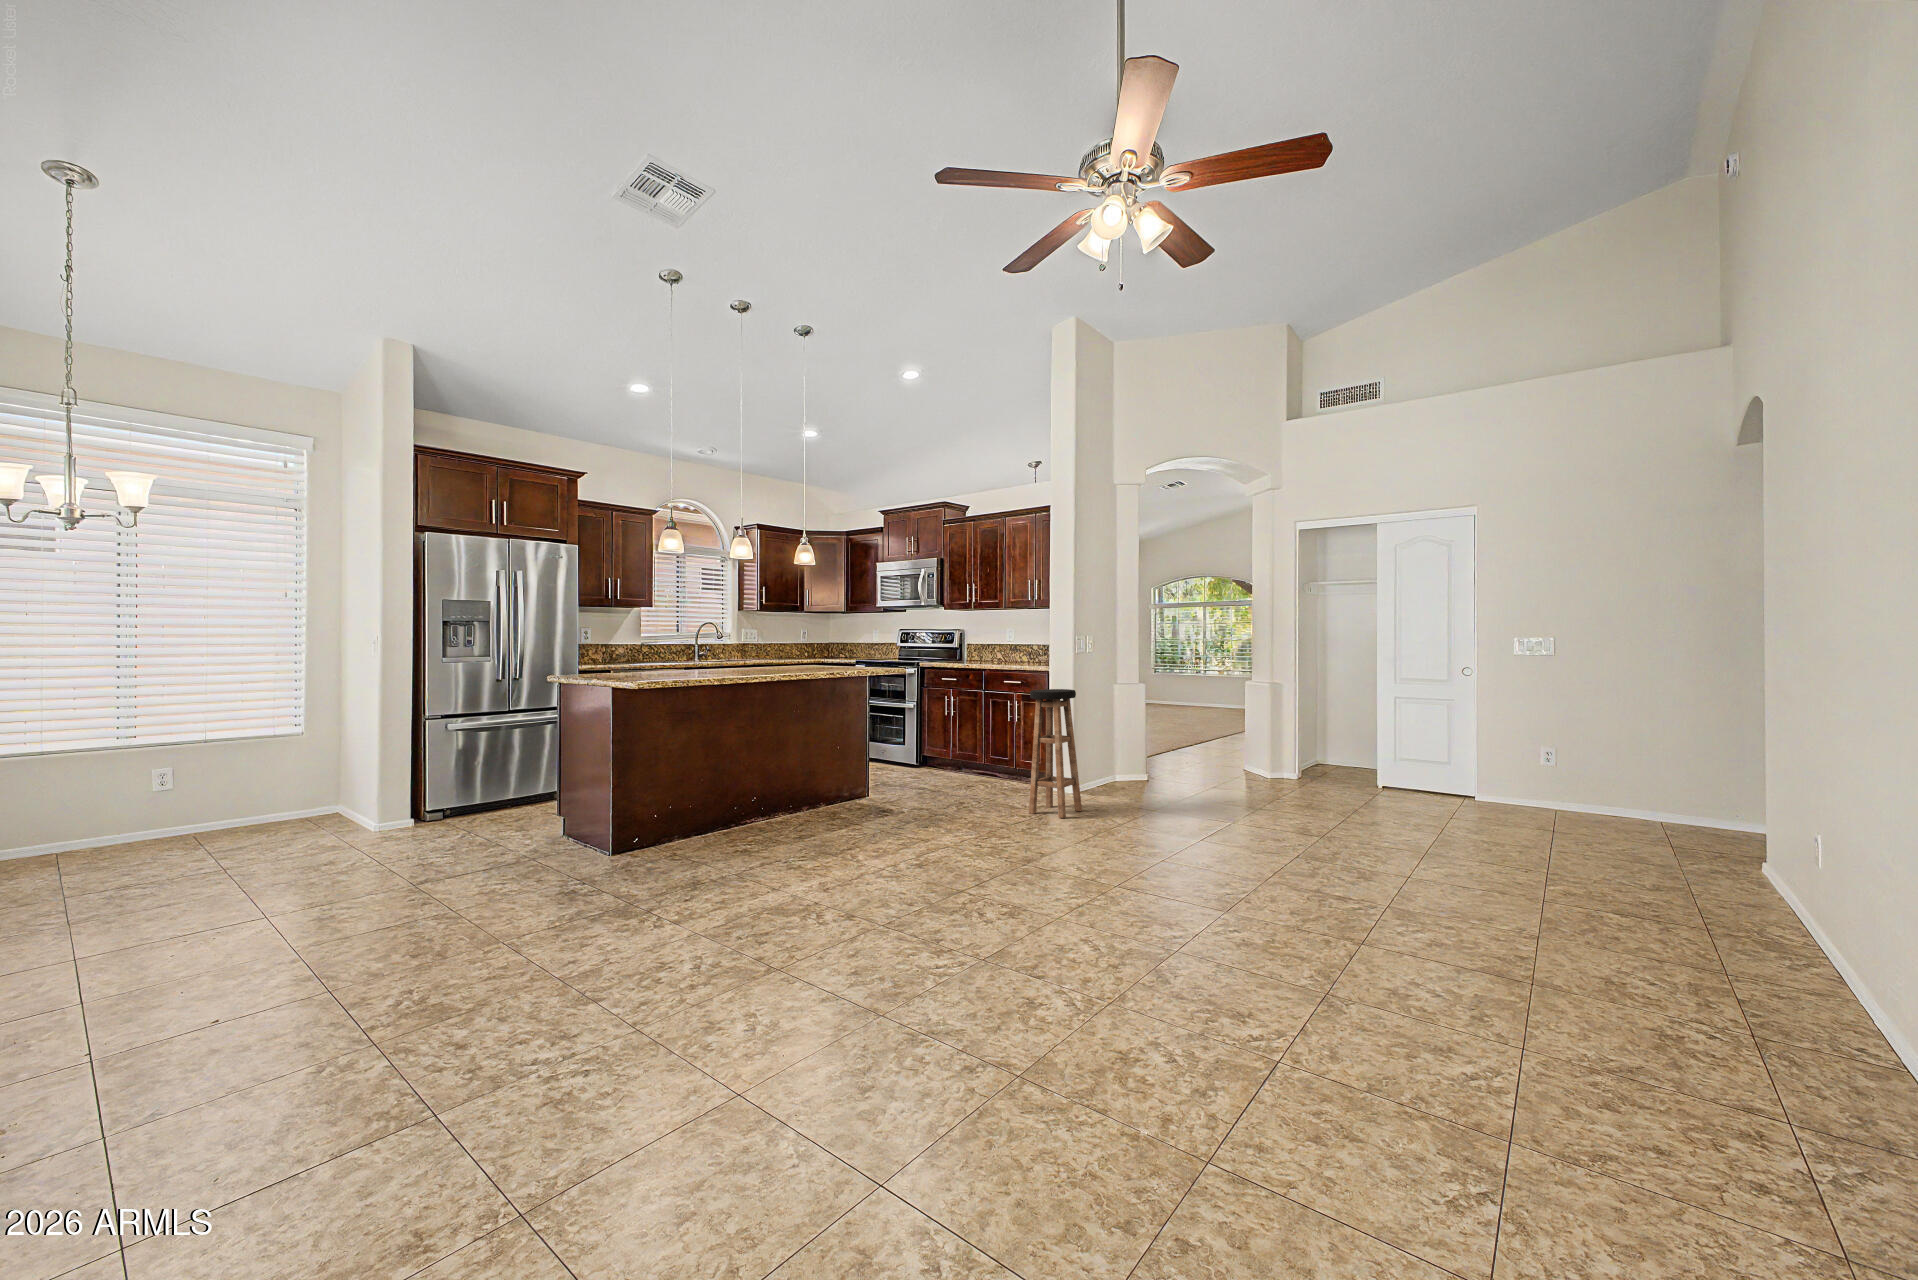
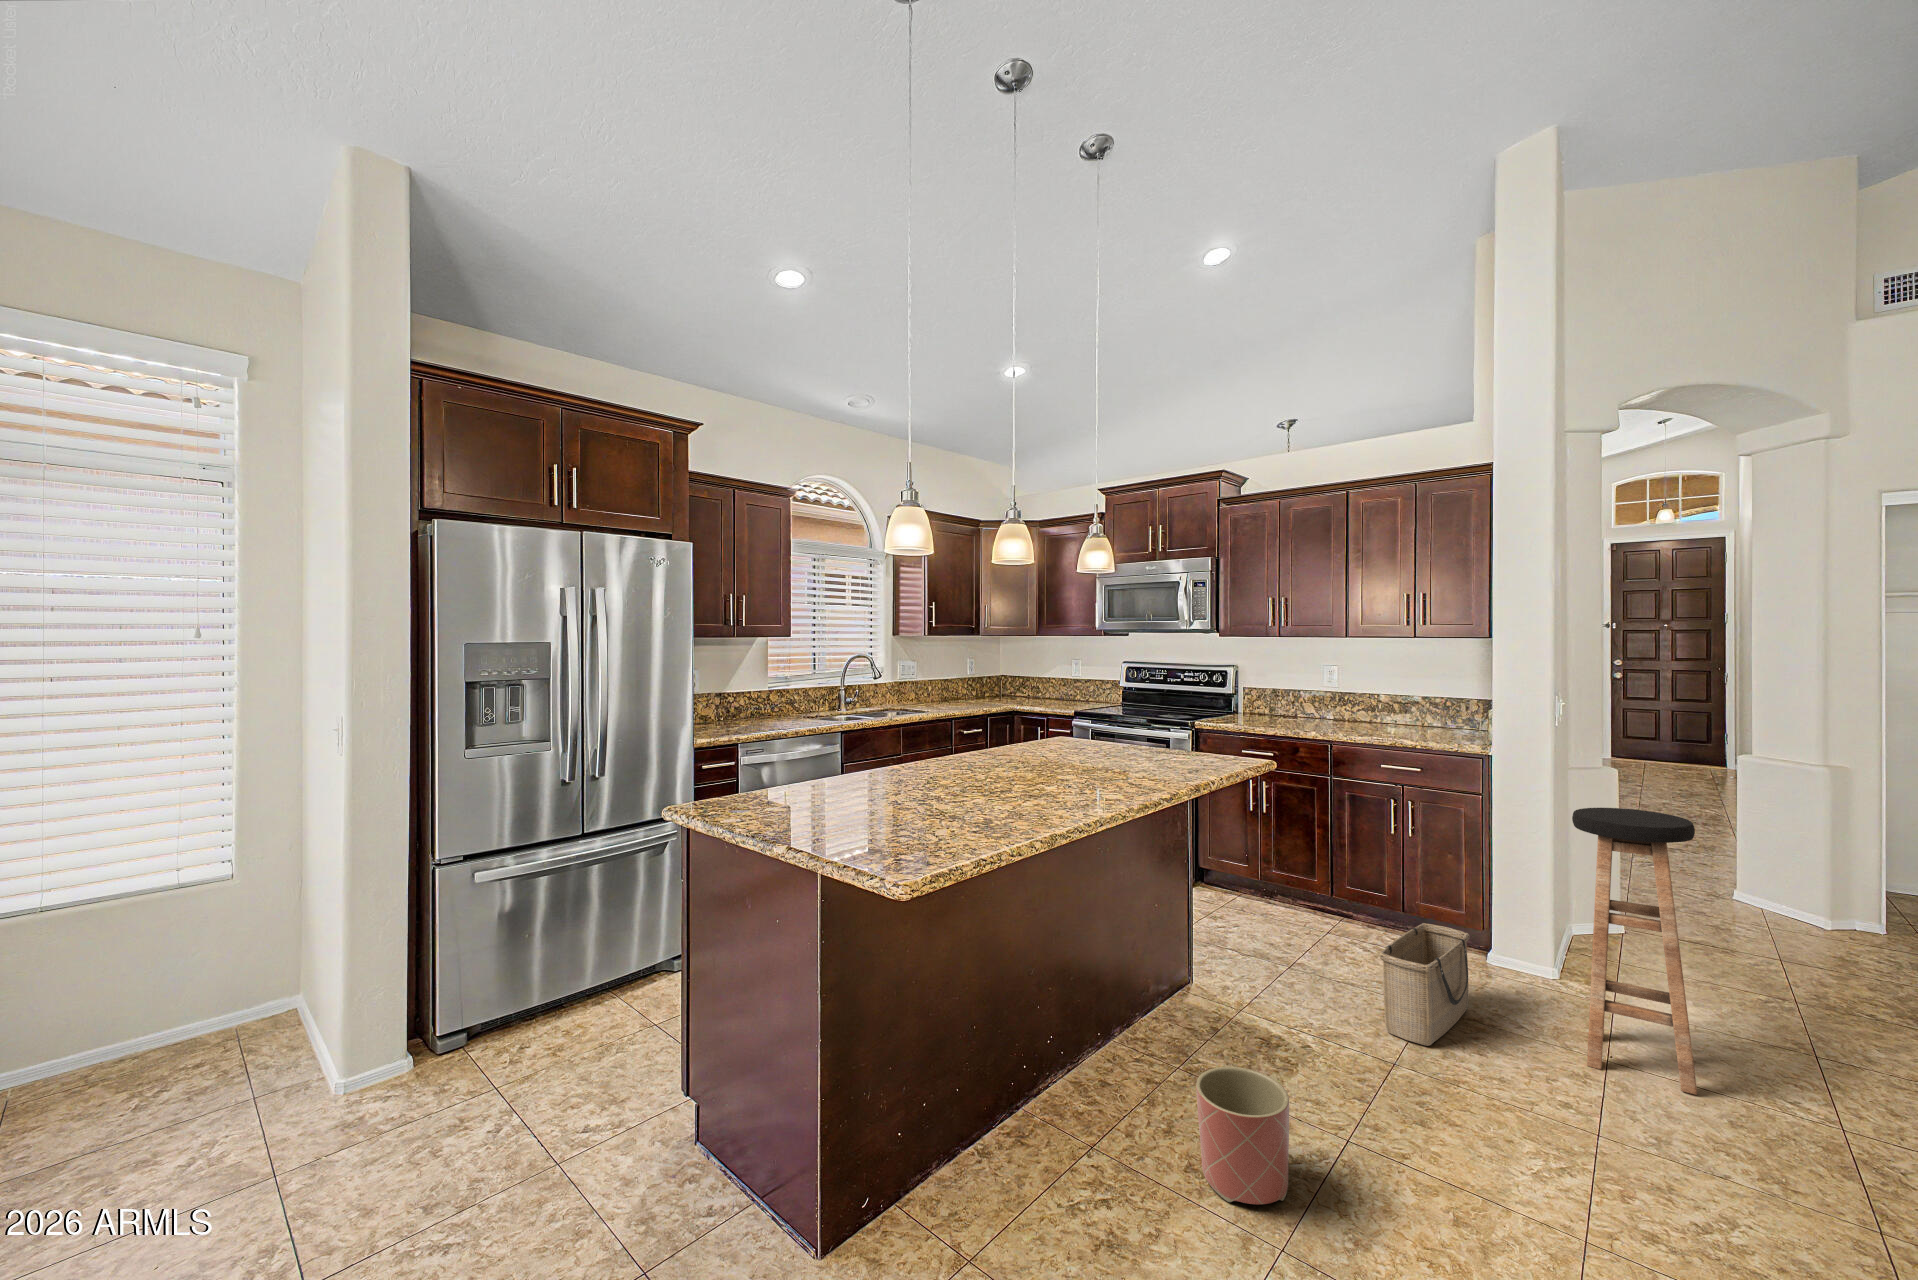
basket: none [943,759,1002,810] -> present [1379,923,1470,1046]
planter: none [800,796,840,844] -> present [1196,1067,1289,1204]

